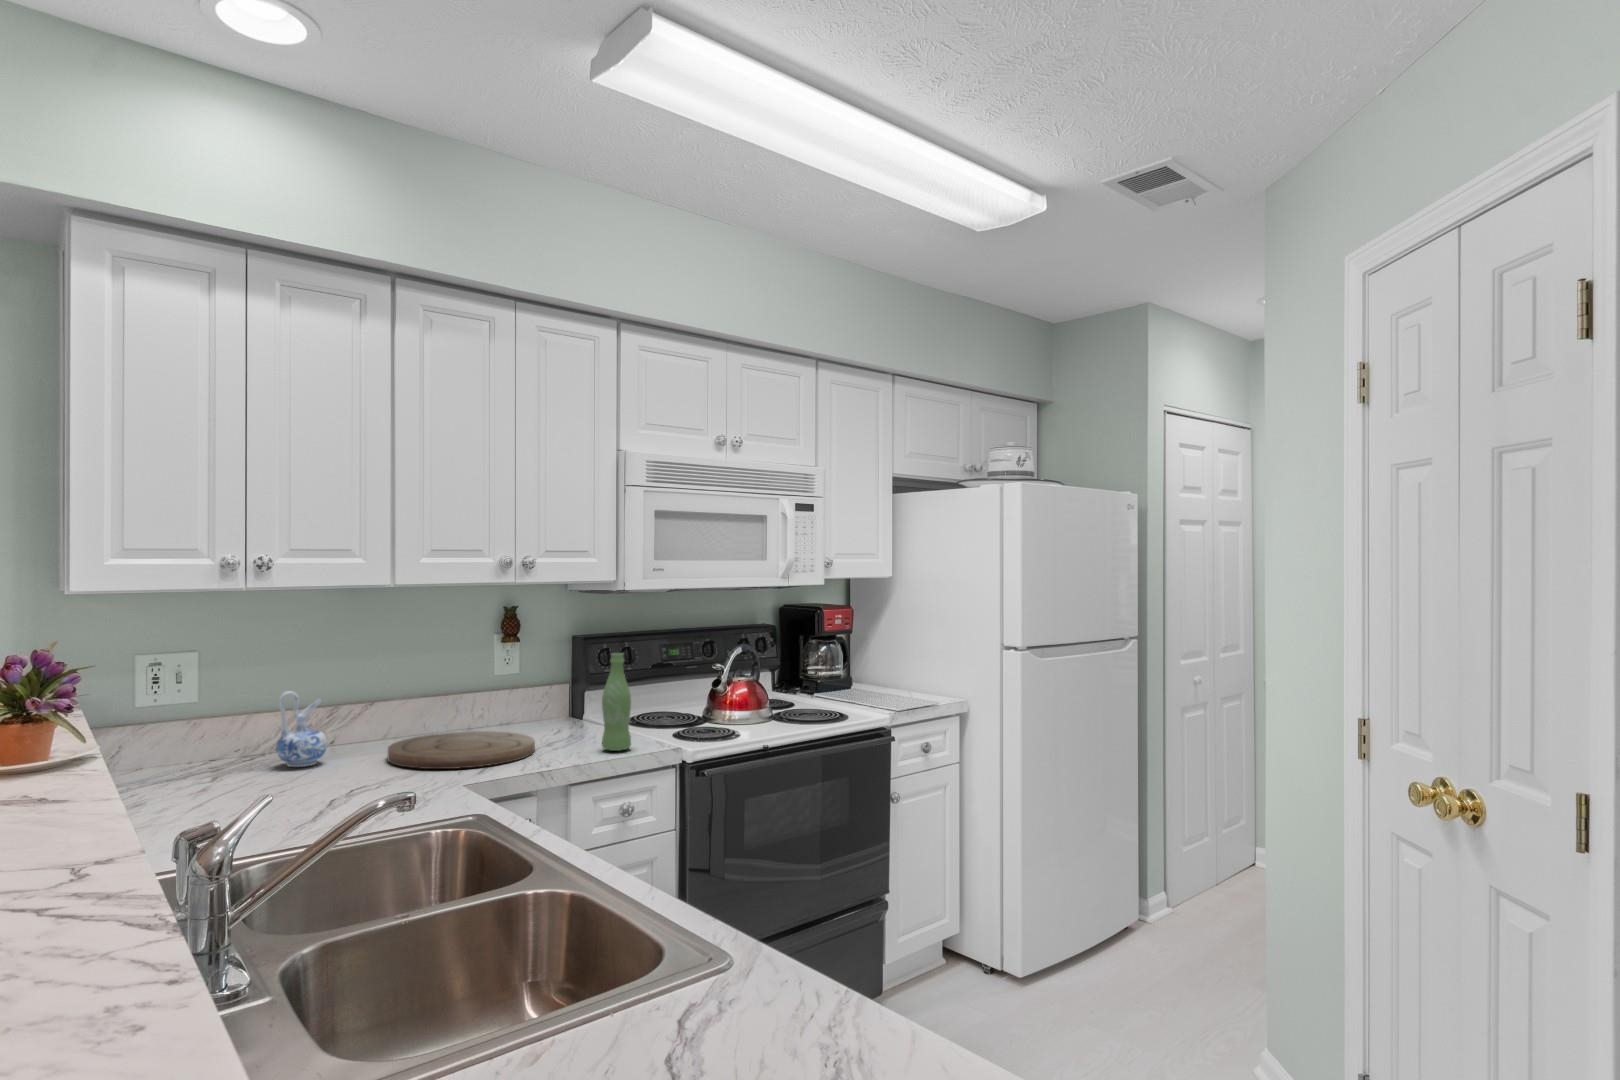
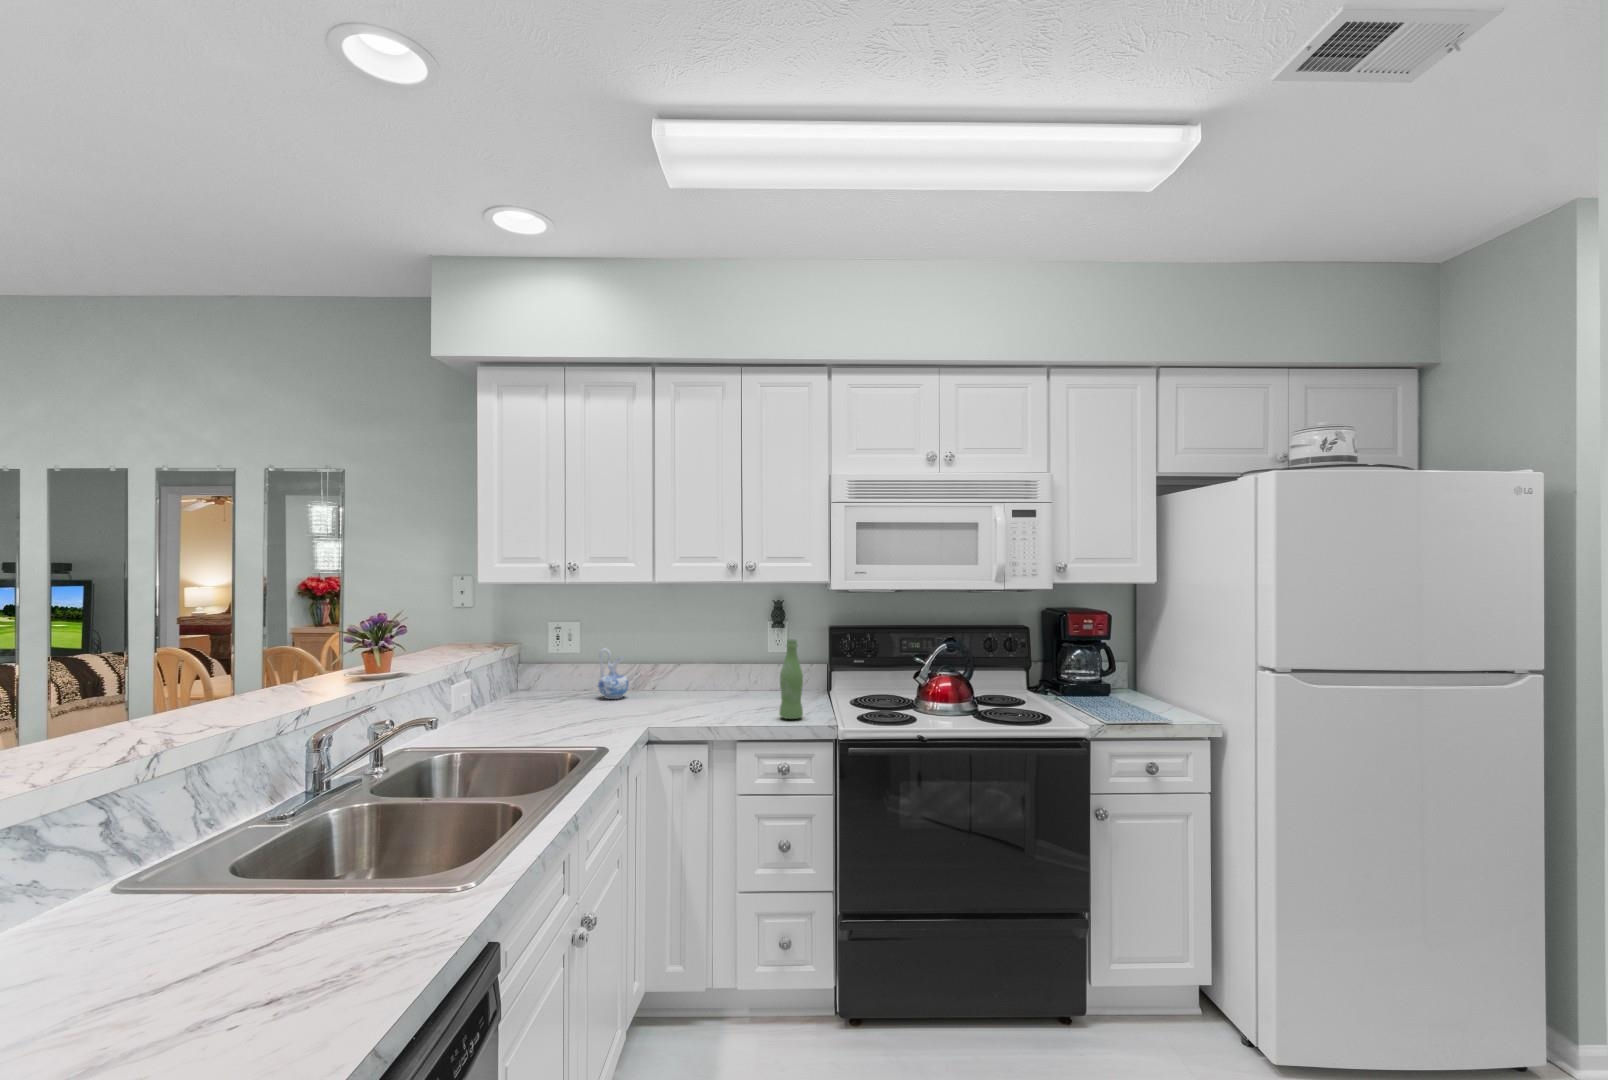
cutting board: present [388,731,535,769] -> none [649,689,751,715]

